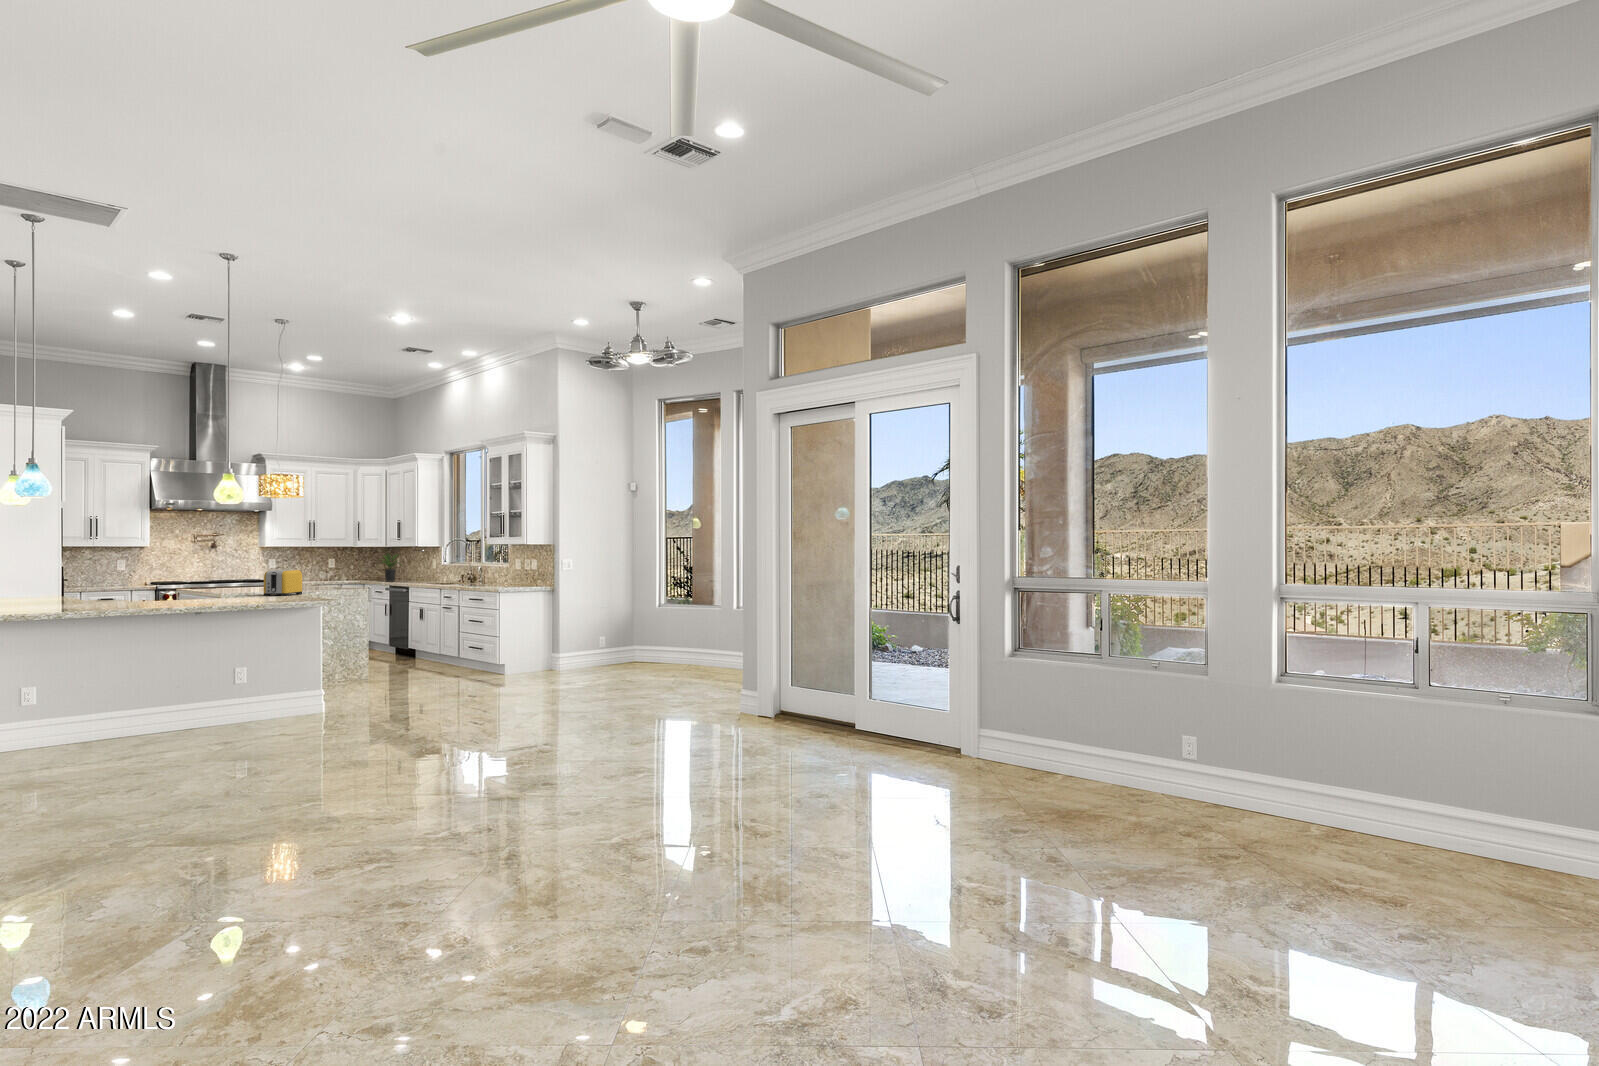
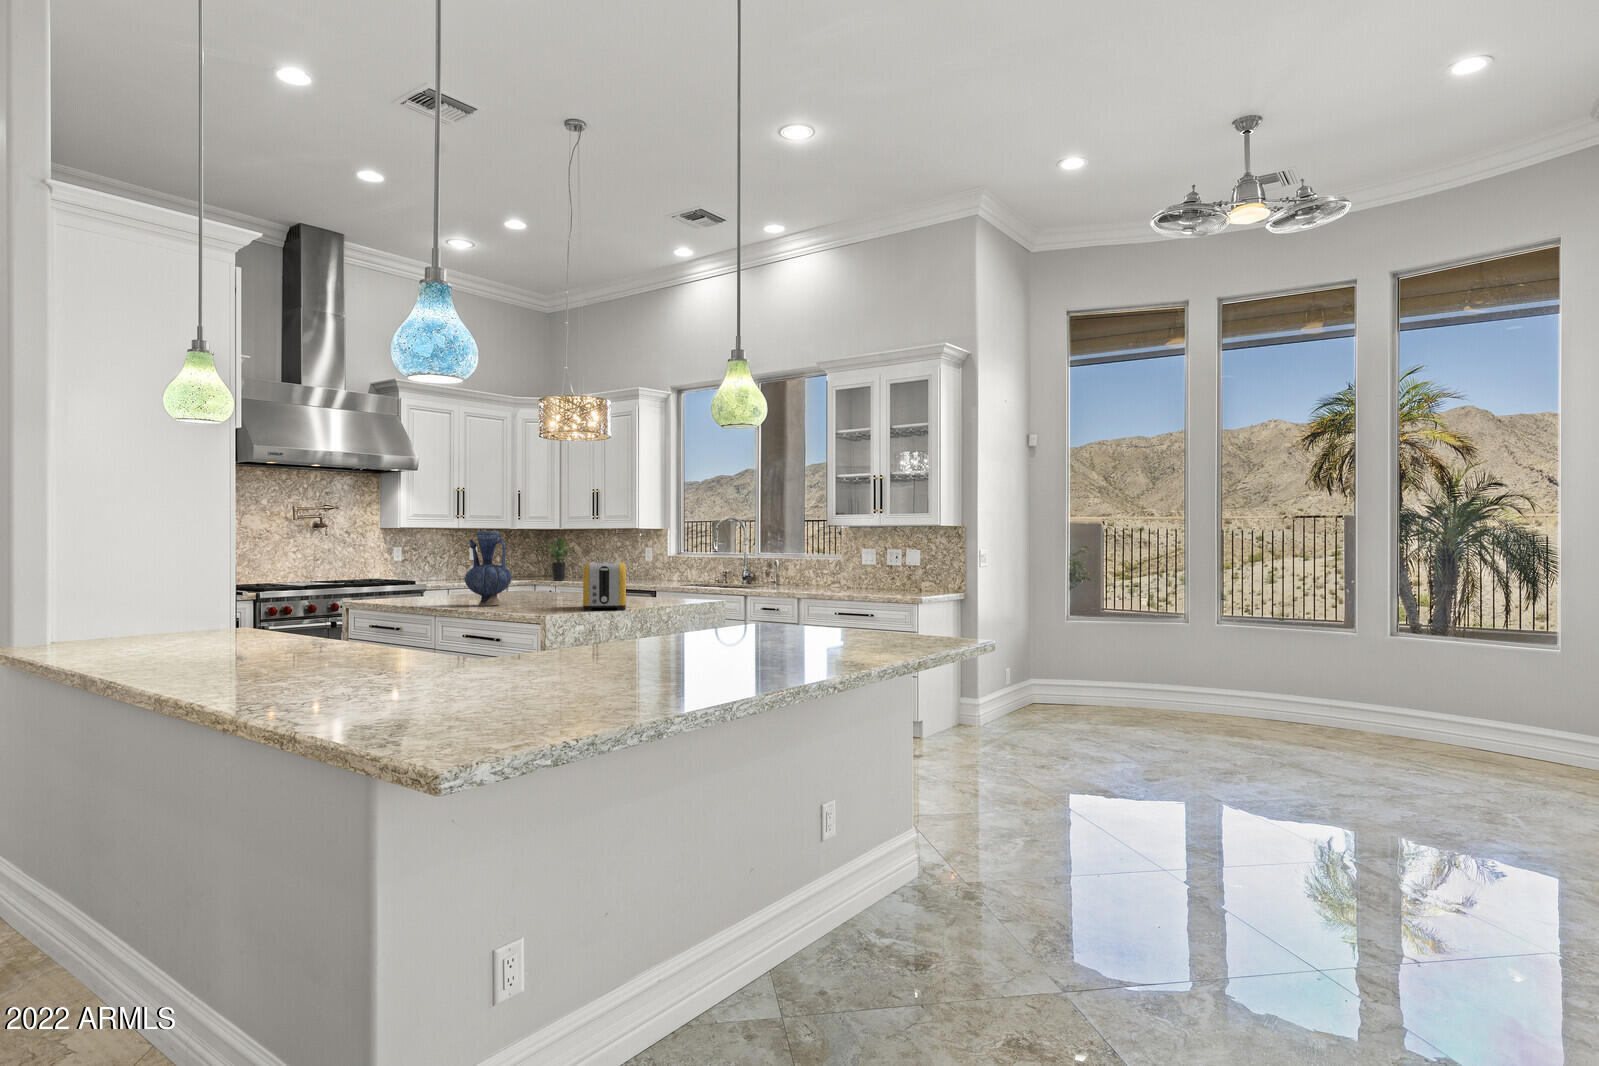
vase: none [219,553,248,593] -> present [465,531,512,606]

